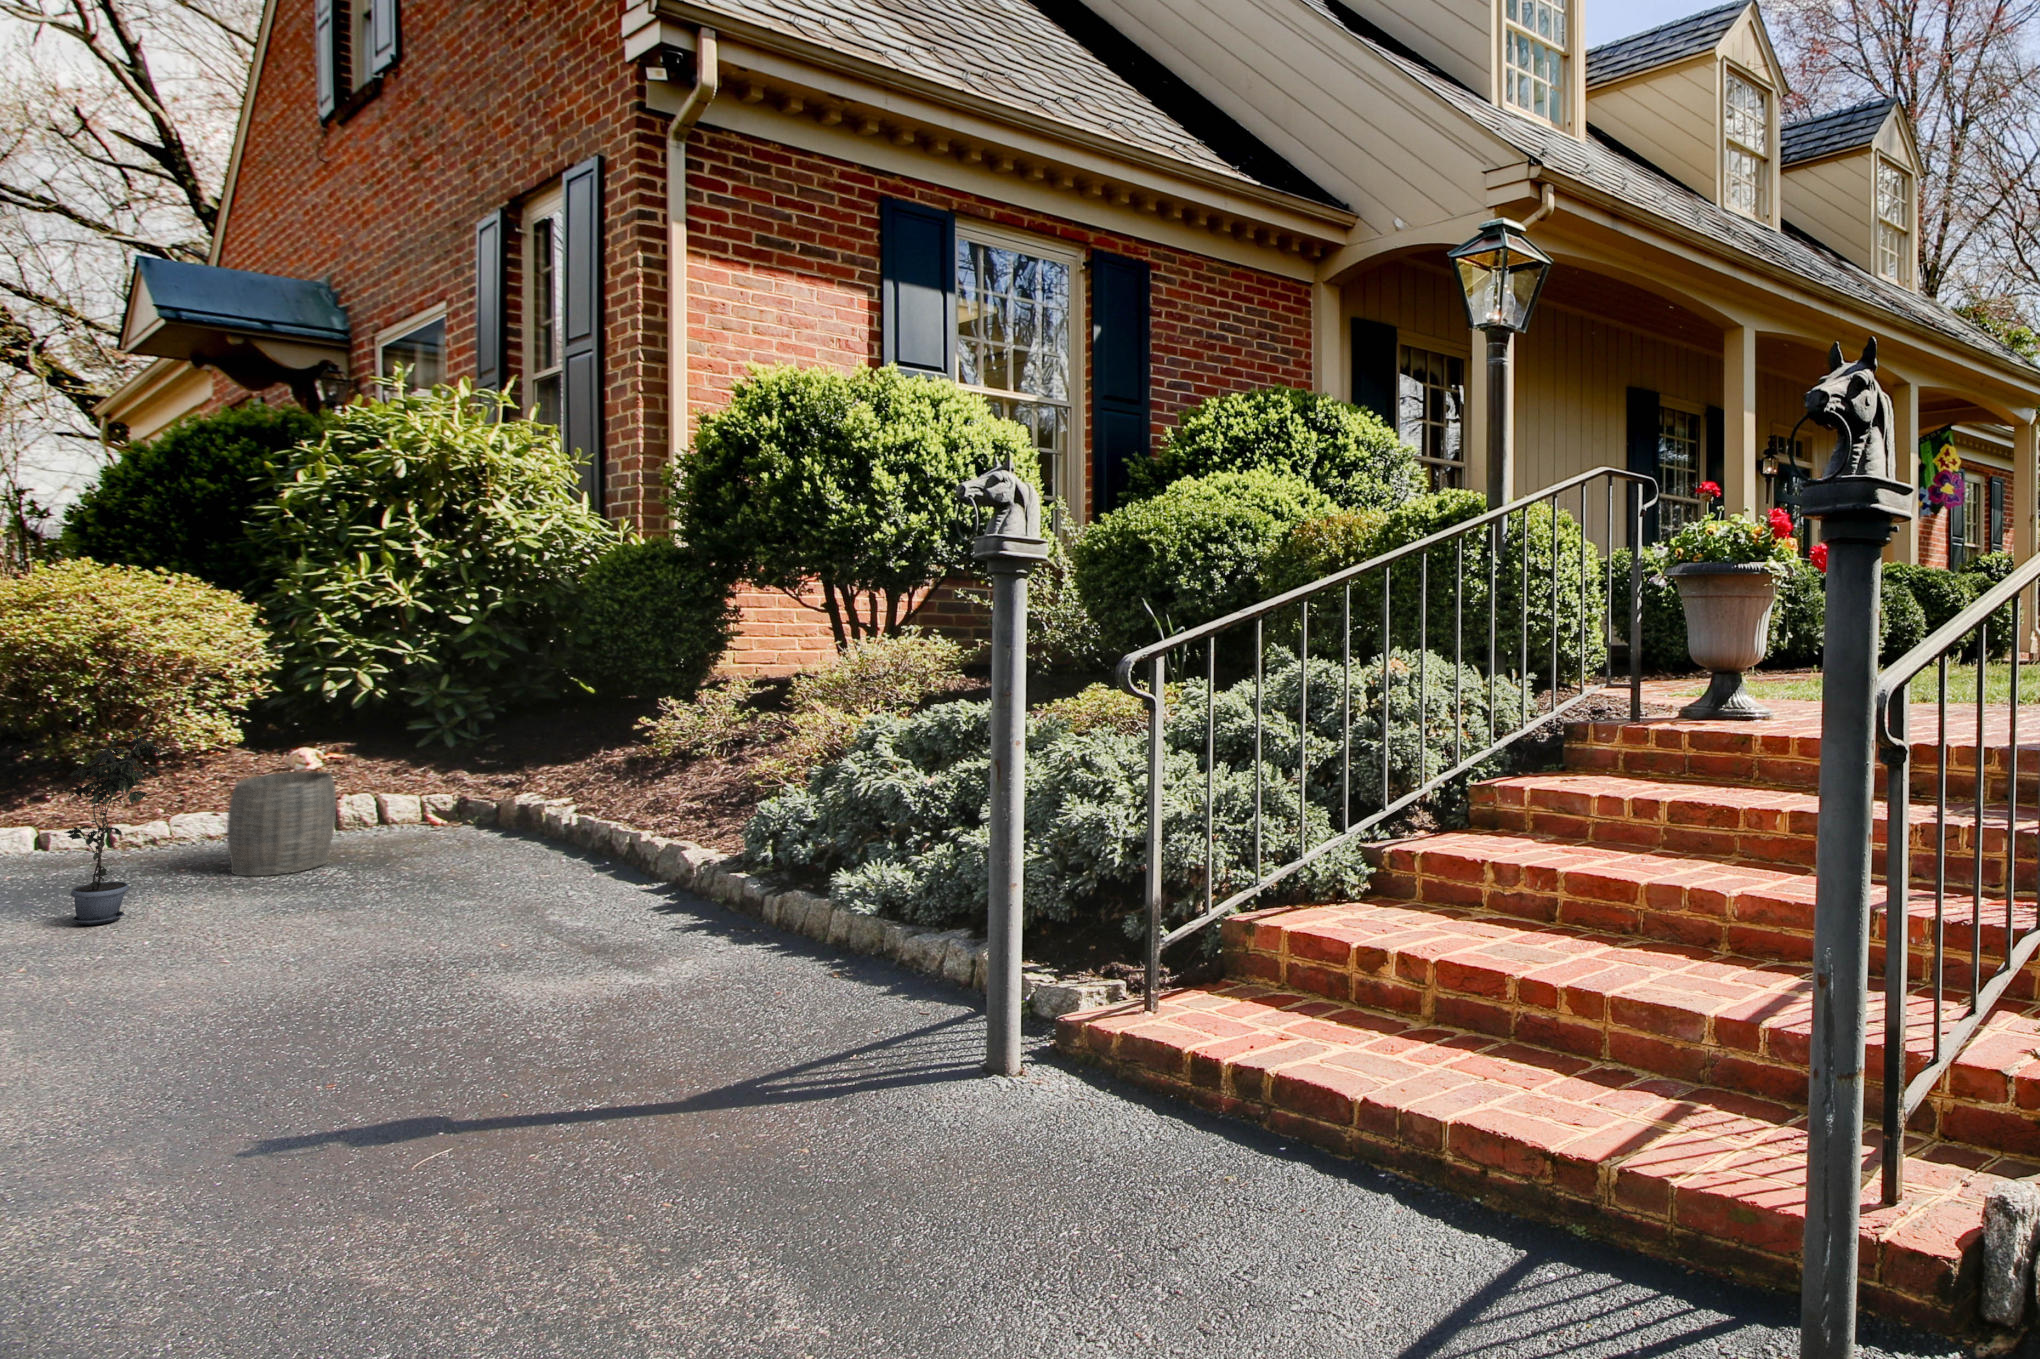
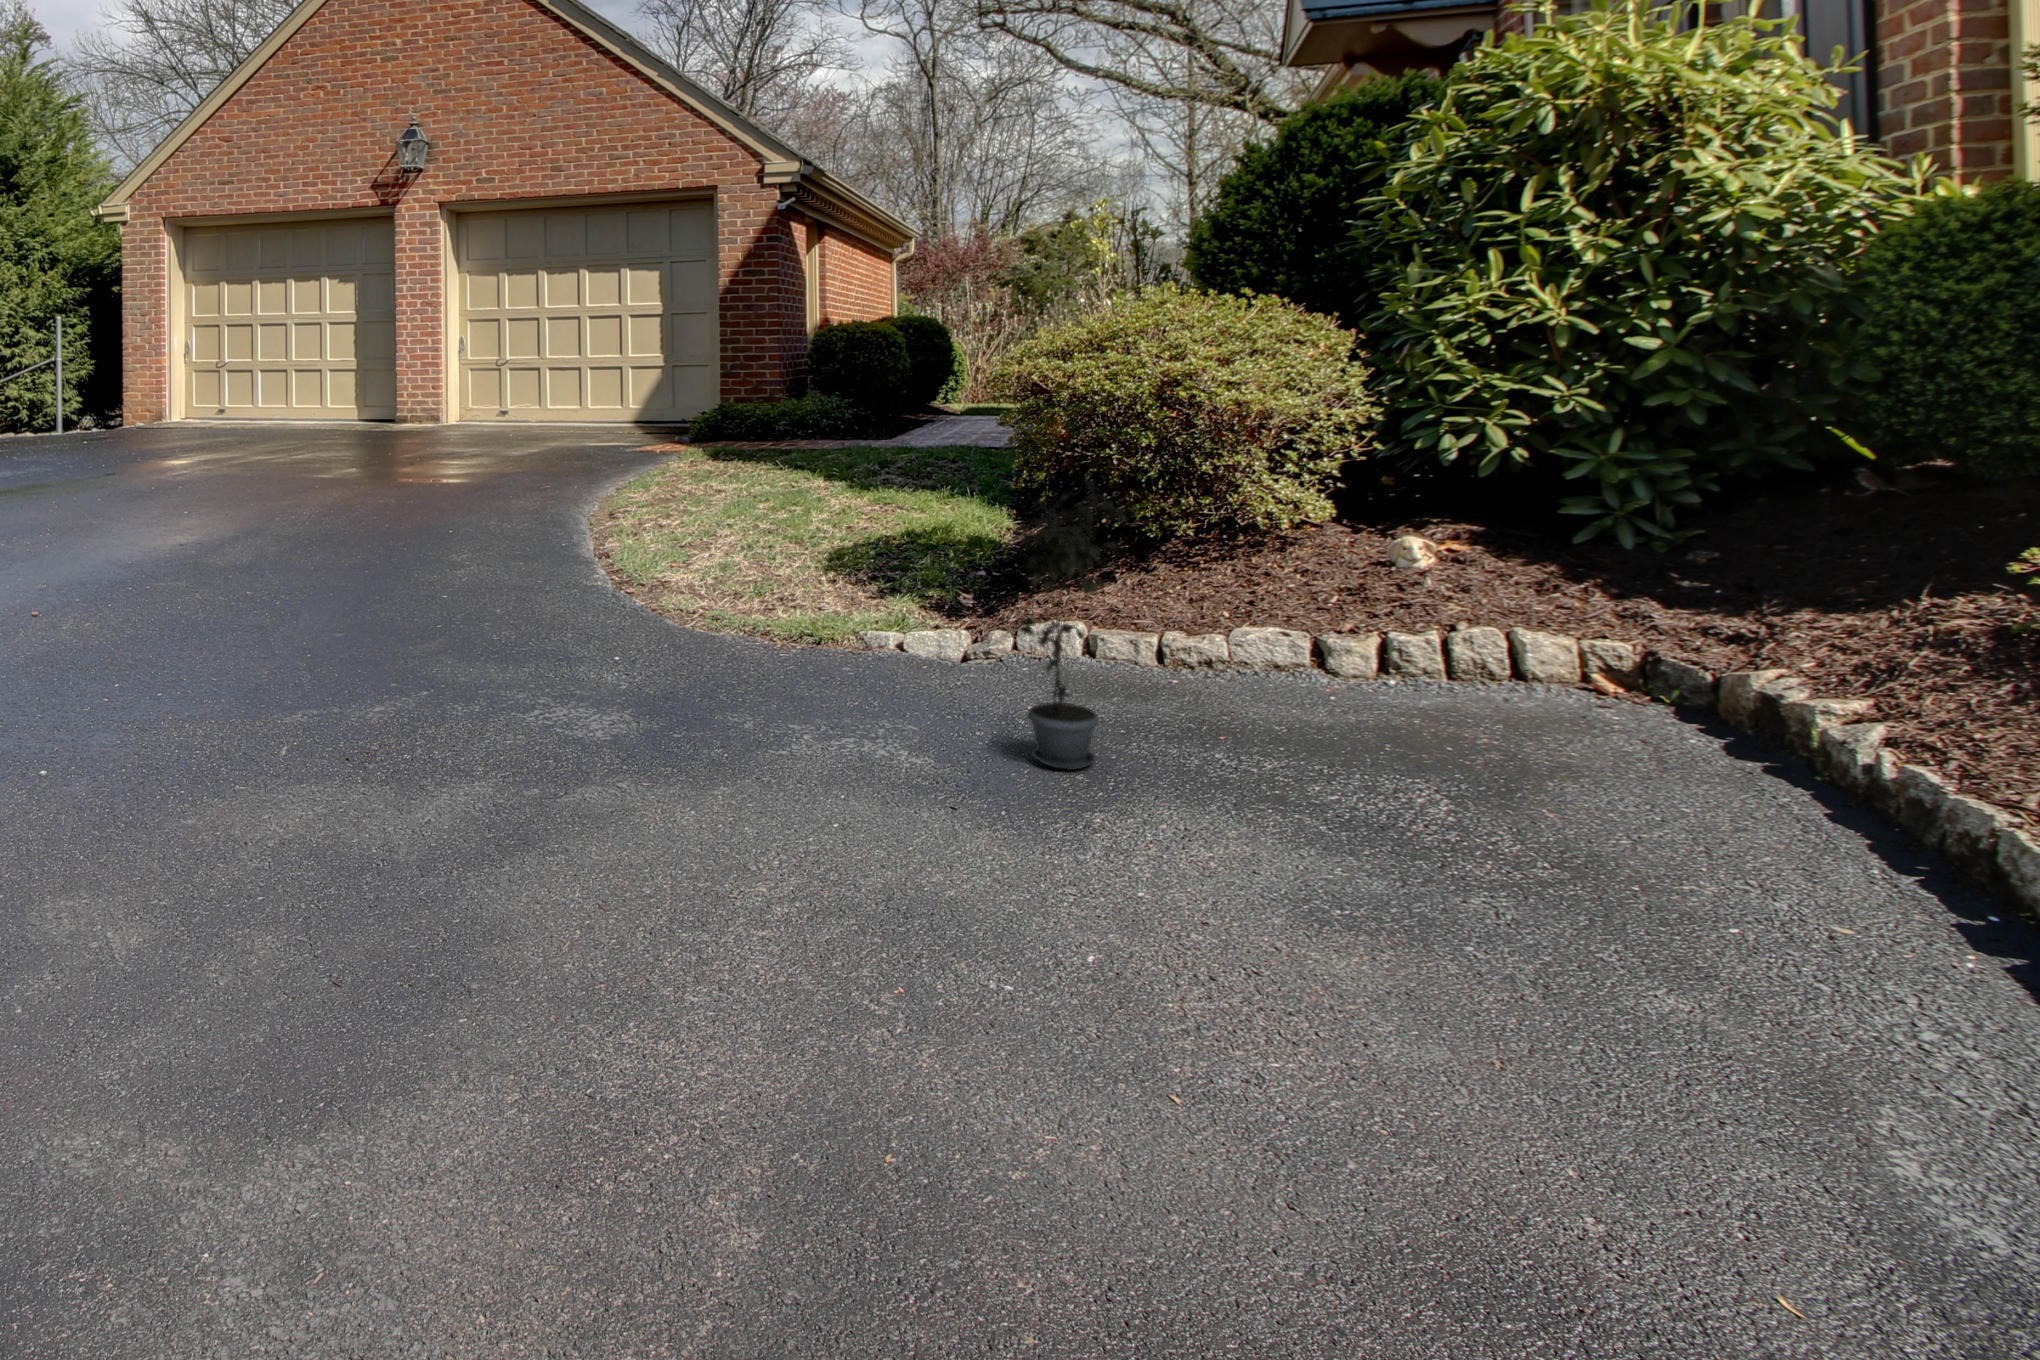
woven basket: present [227,771,336,876] -> none [1260,570,1419,741]

